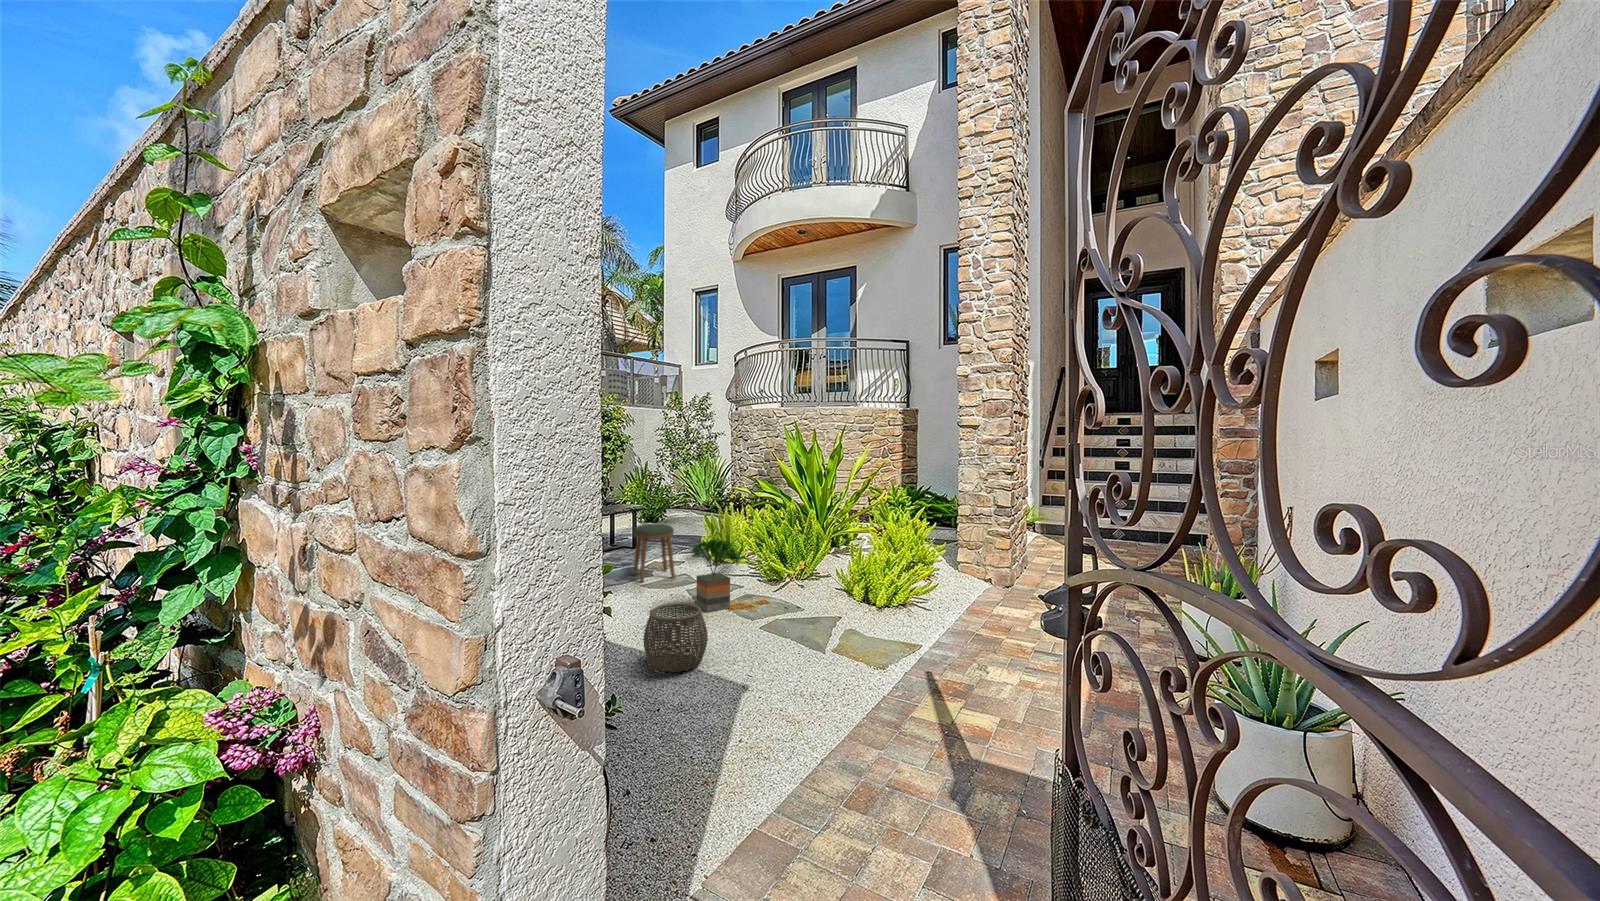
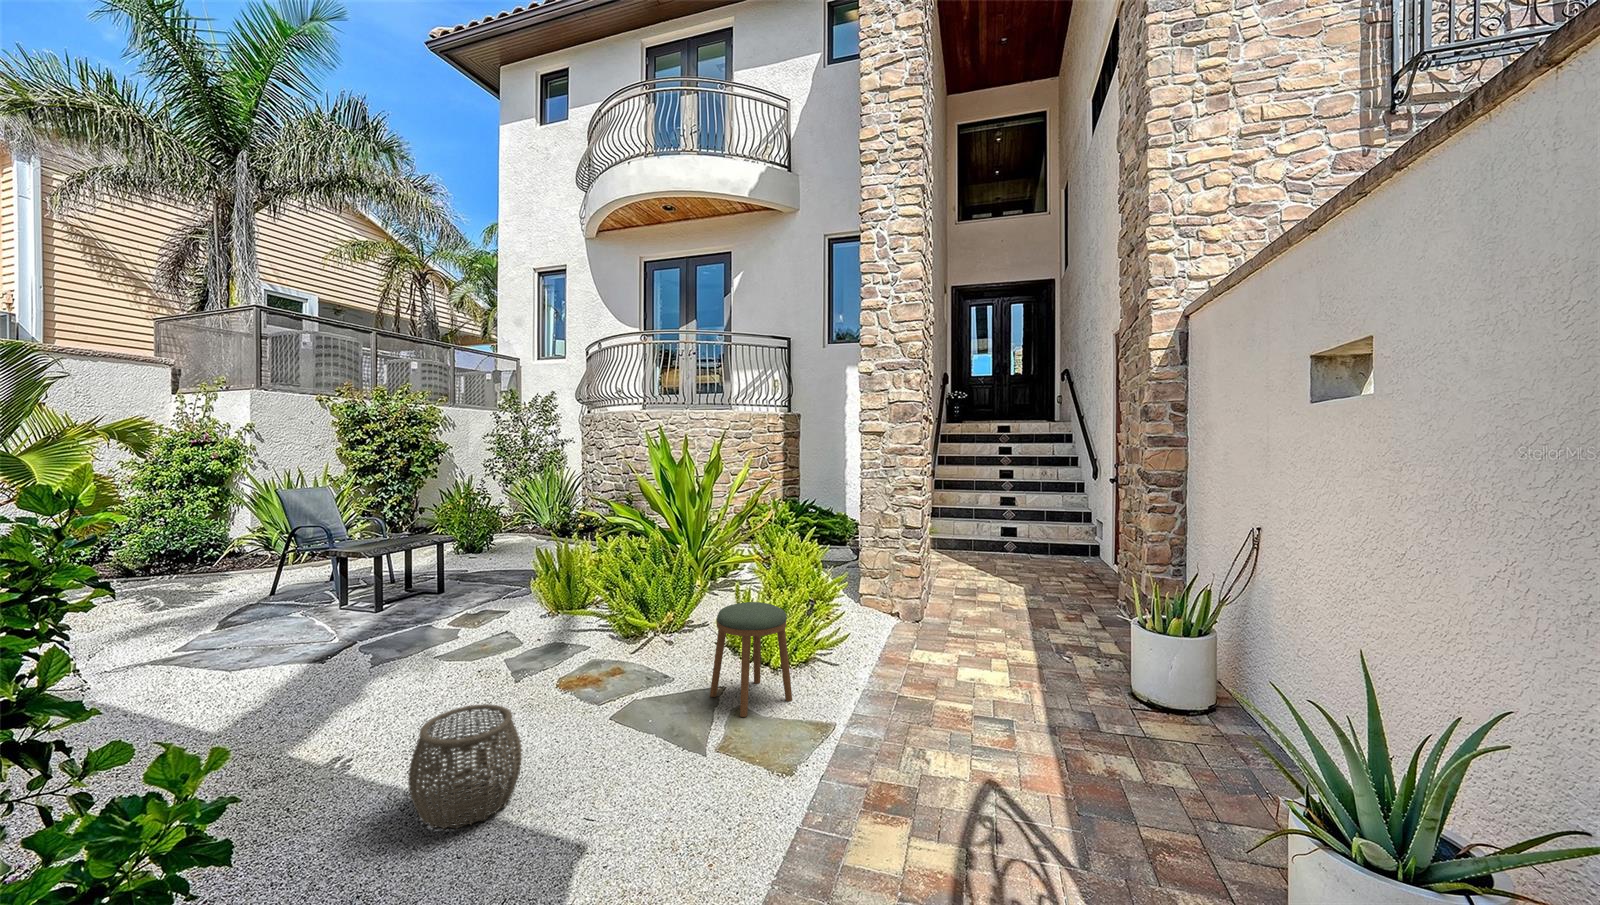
stool: present [633,524,675,582] -> present [710,602,792,717]
potted tree: present [692,539,741,612] -> none [507,587,585,696]

